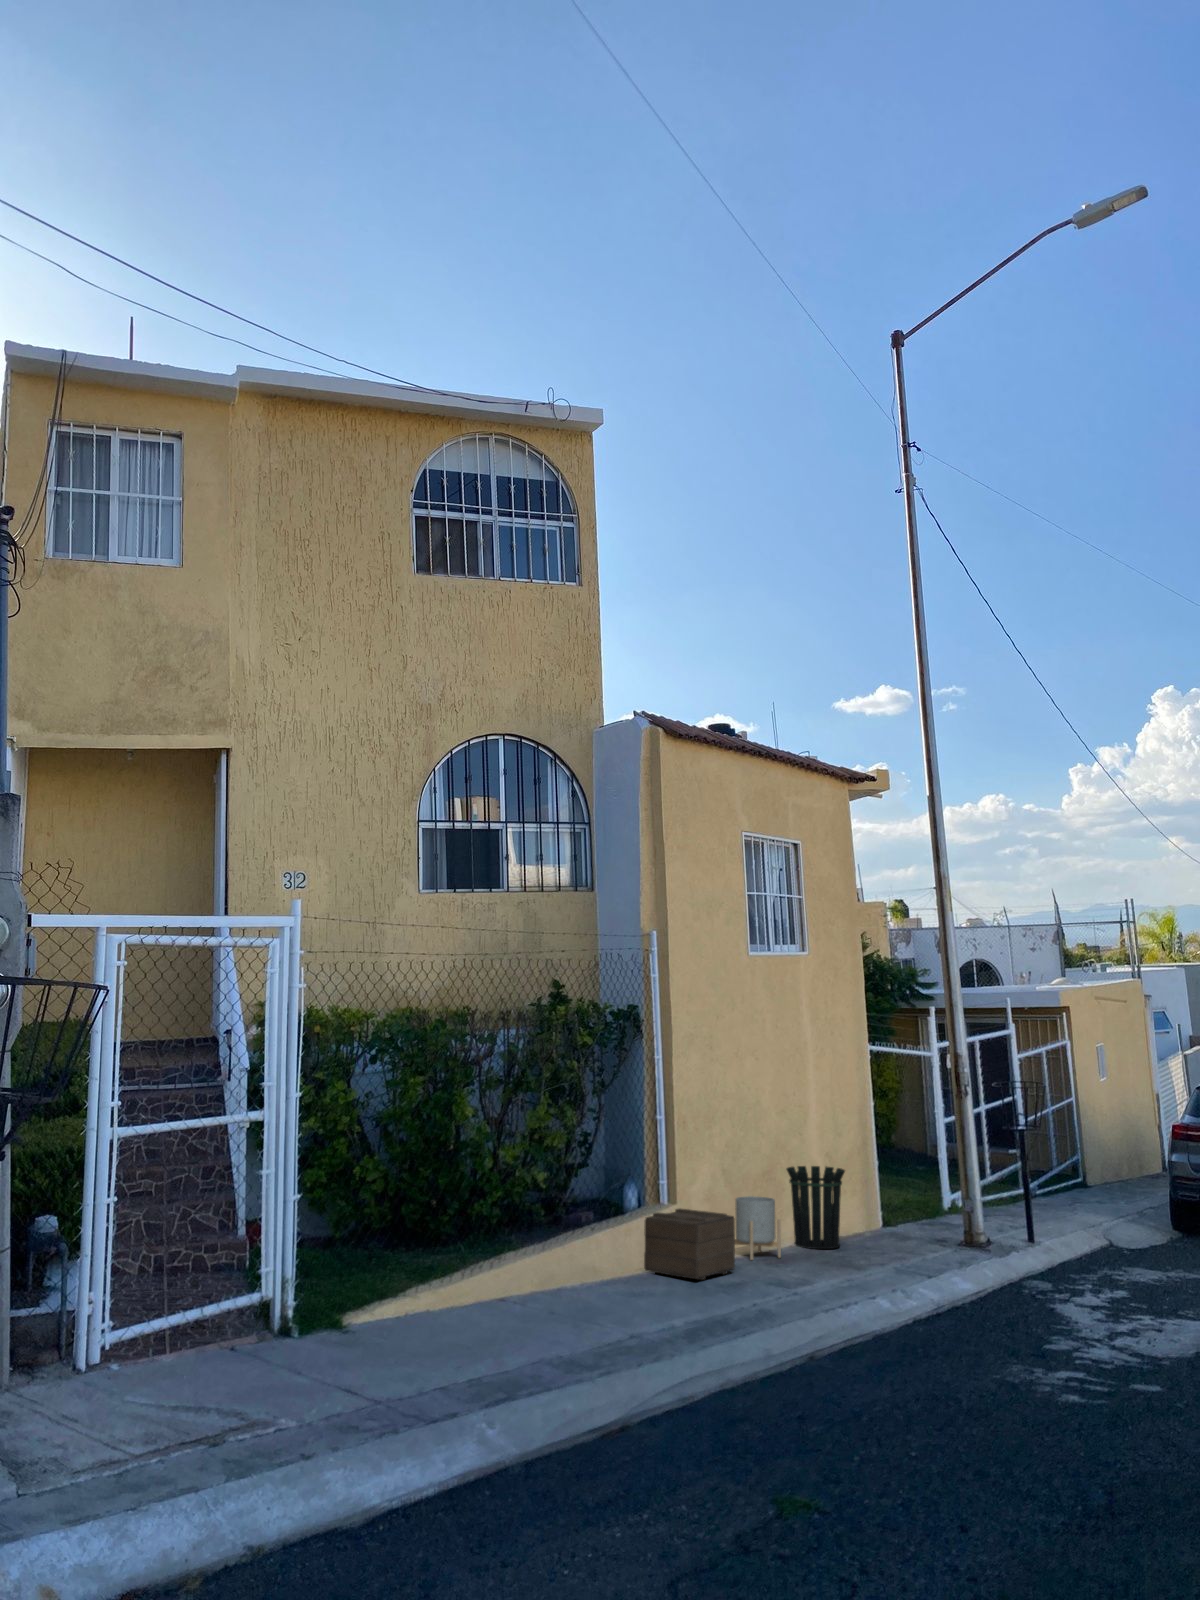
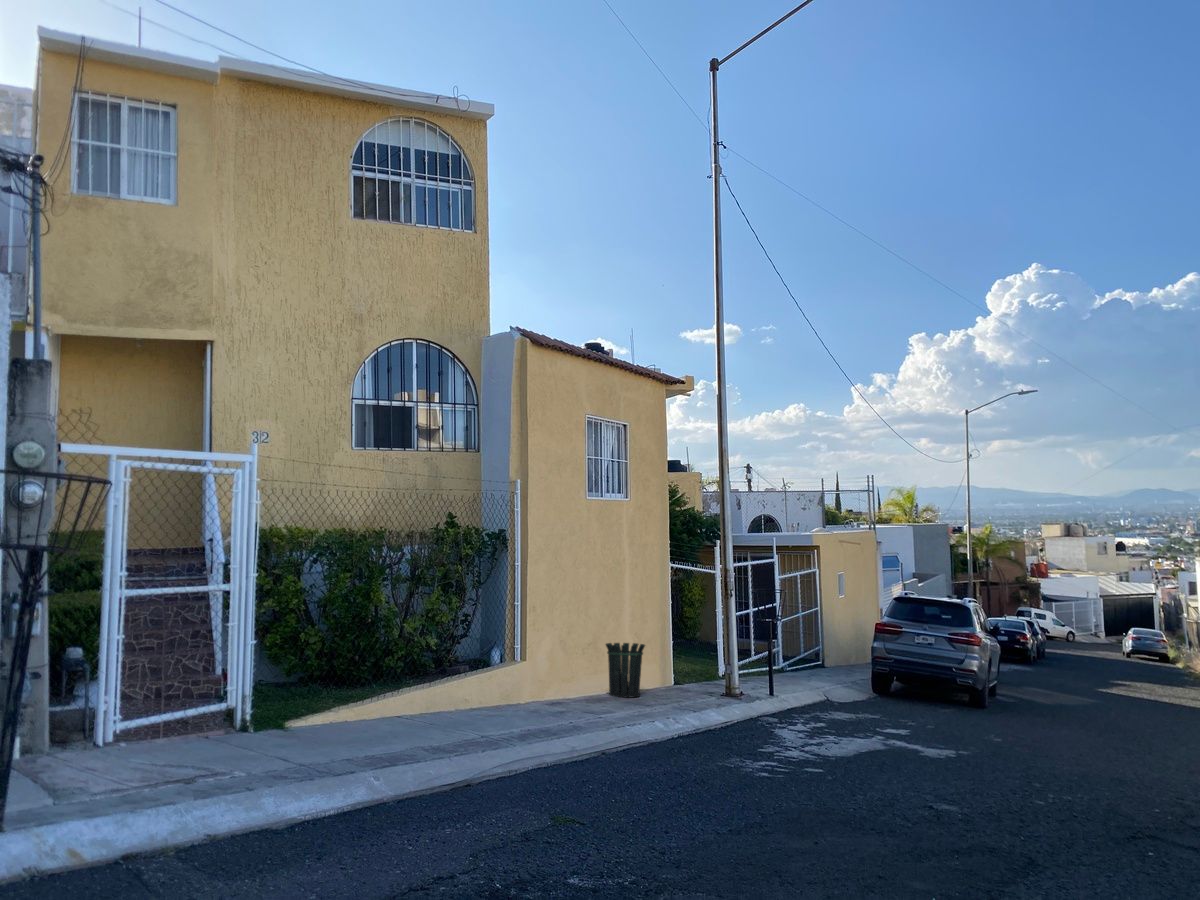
planter: present [735,1196,781,1260] -> none [563,661,598,702]
wooden crate: present [644,1209,735,1280] -> none [501,666,564,712]

